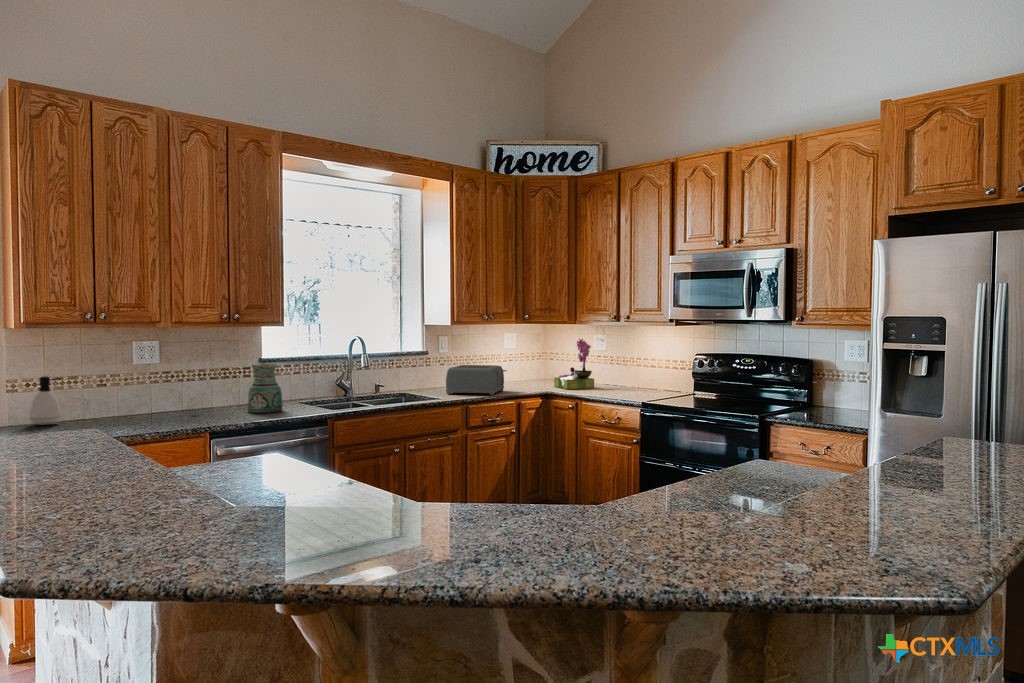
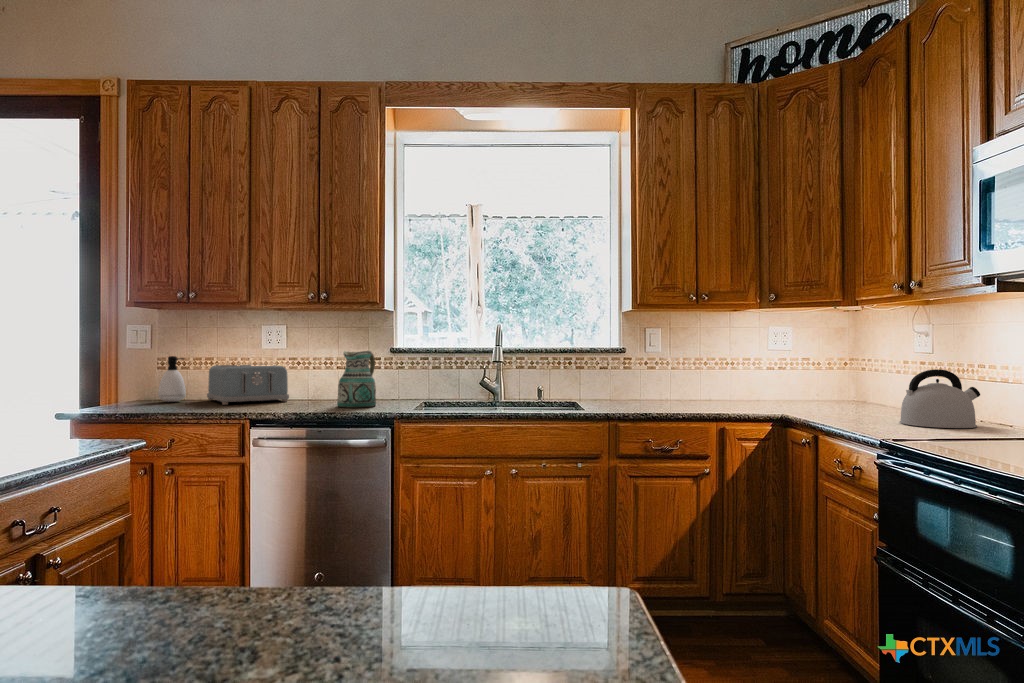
flower arrangement: present [554,339,594,389] -> none [822,328,891,414]
kettle: none [610,363,645,394] -> present [900,369,980,428]
toaster: present [446,365,507,395] -> present [207,364,289,405]

